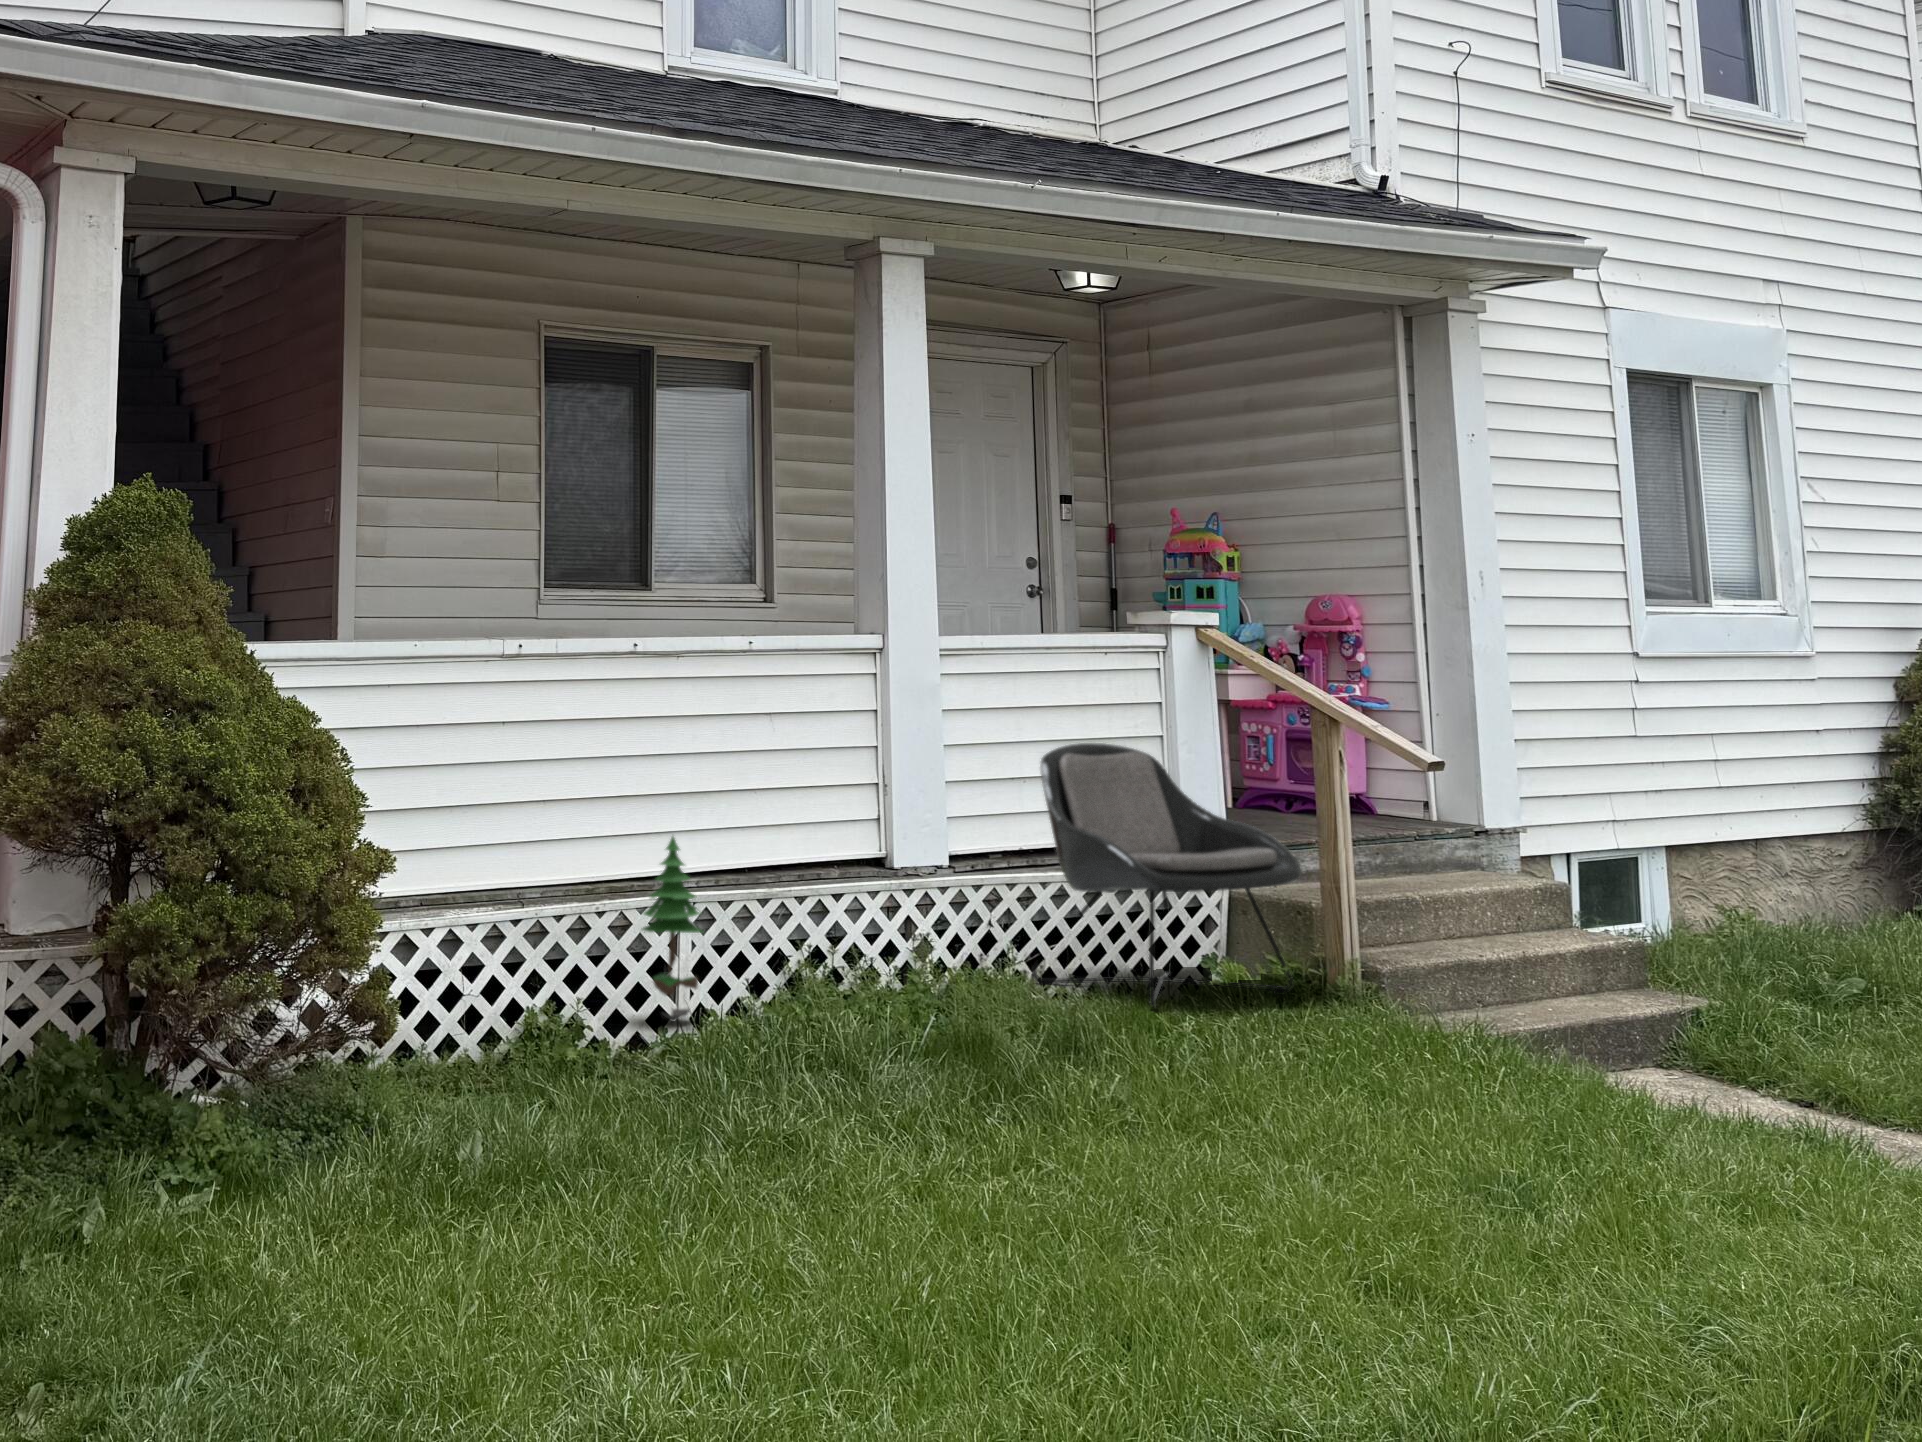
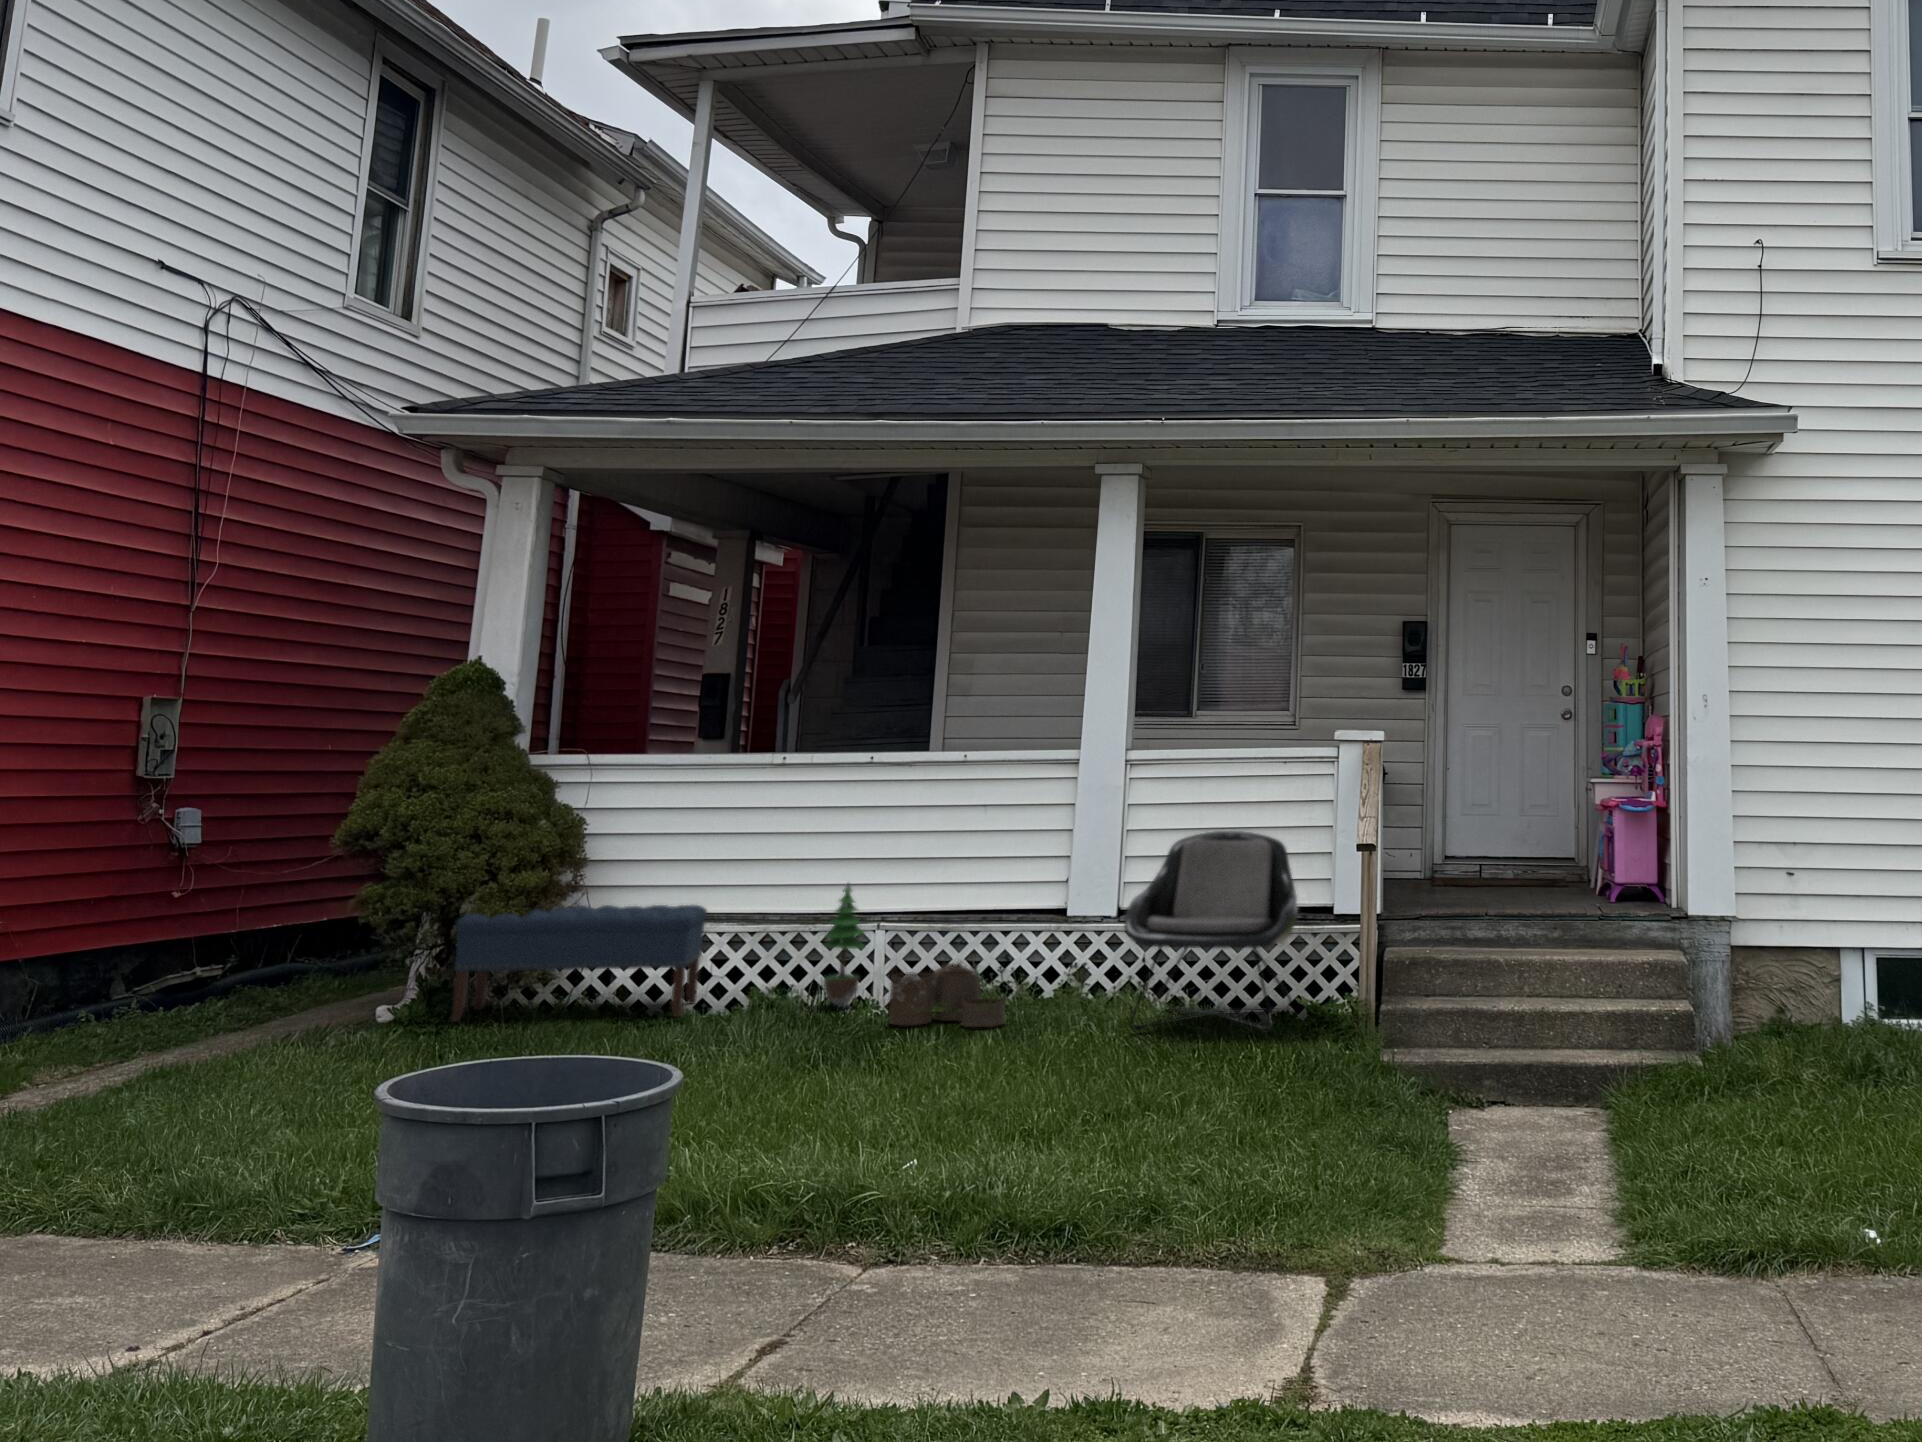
bench: none [163,885,532,1100] -> present [451,905,707,1022]
woven basket: none [770,938,977,1032] -> present [889,962,1005,1027]

